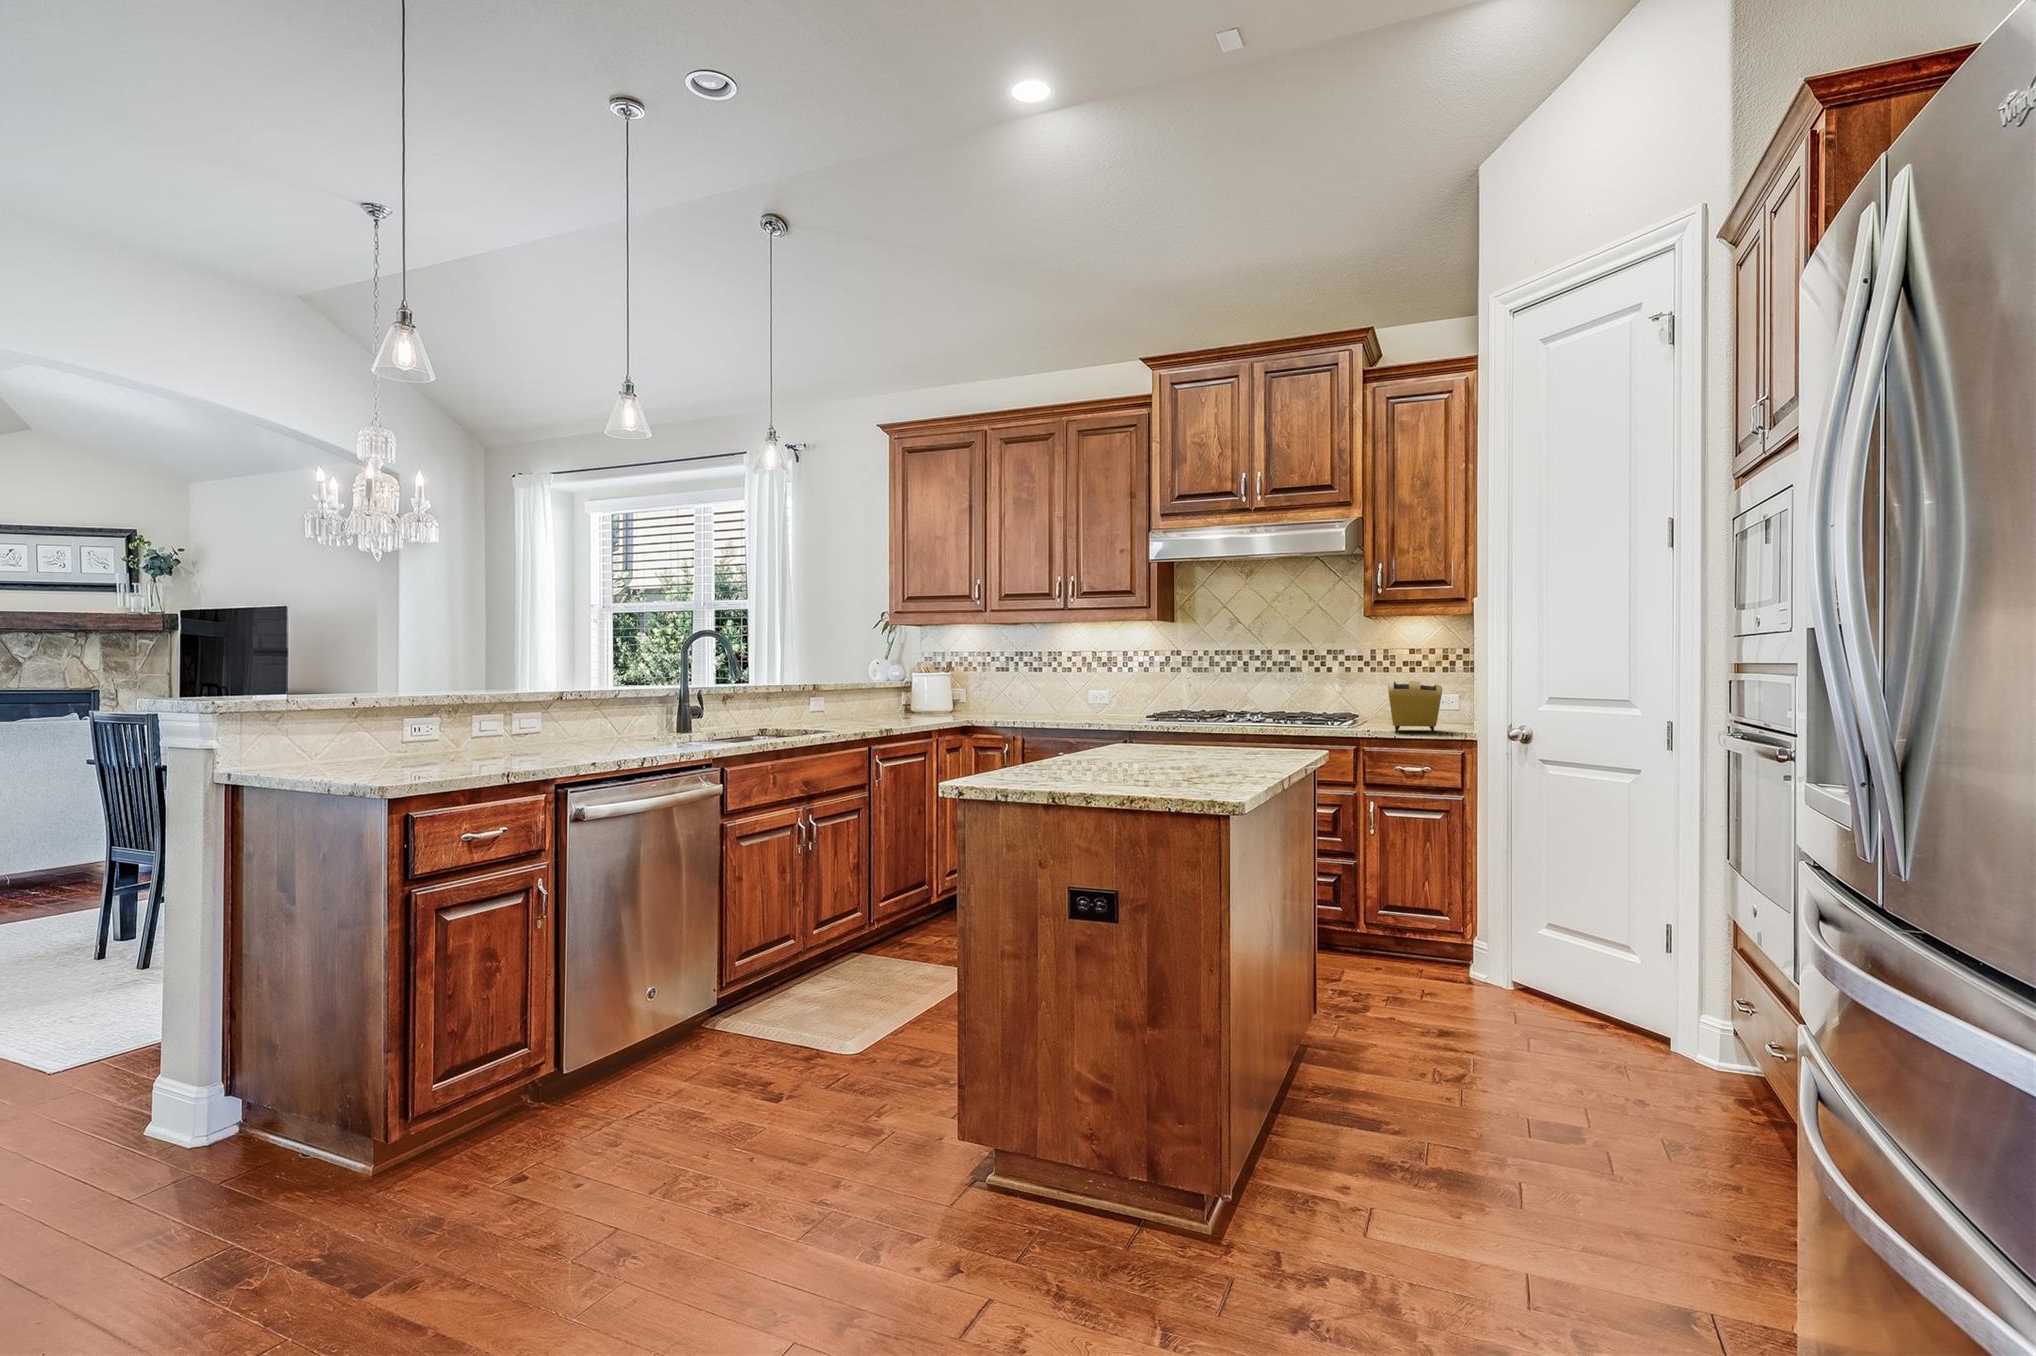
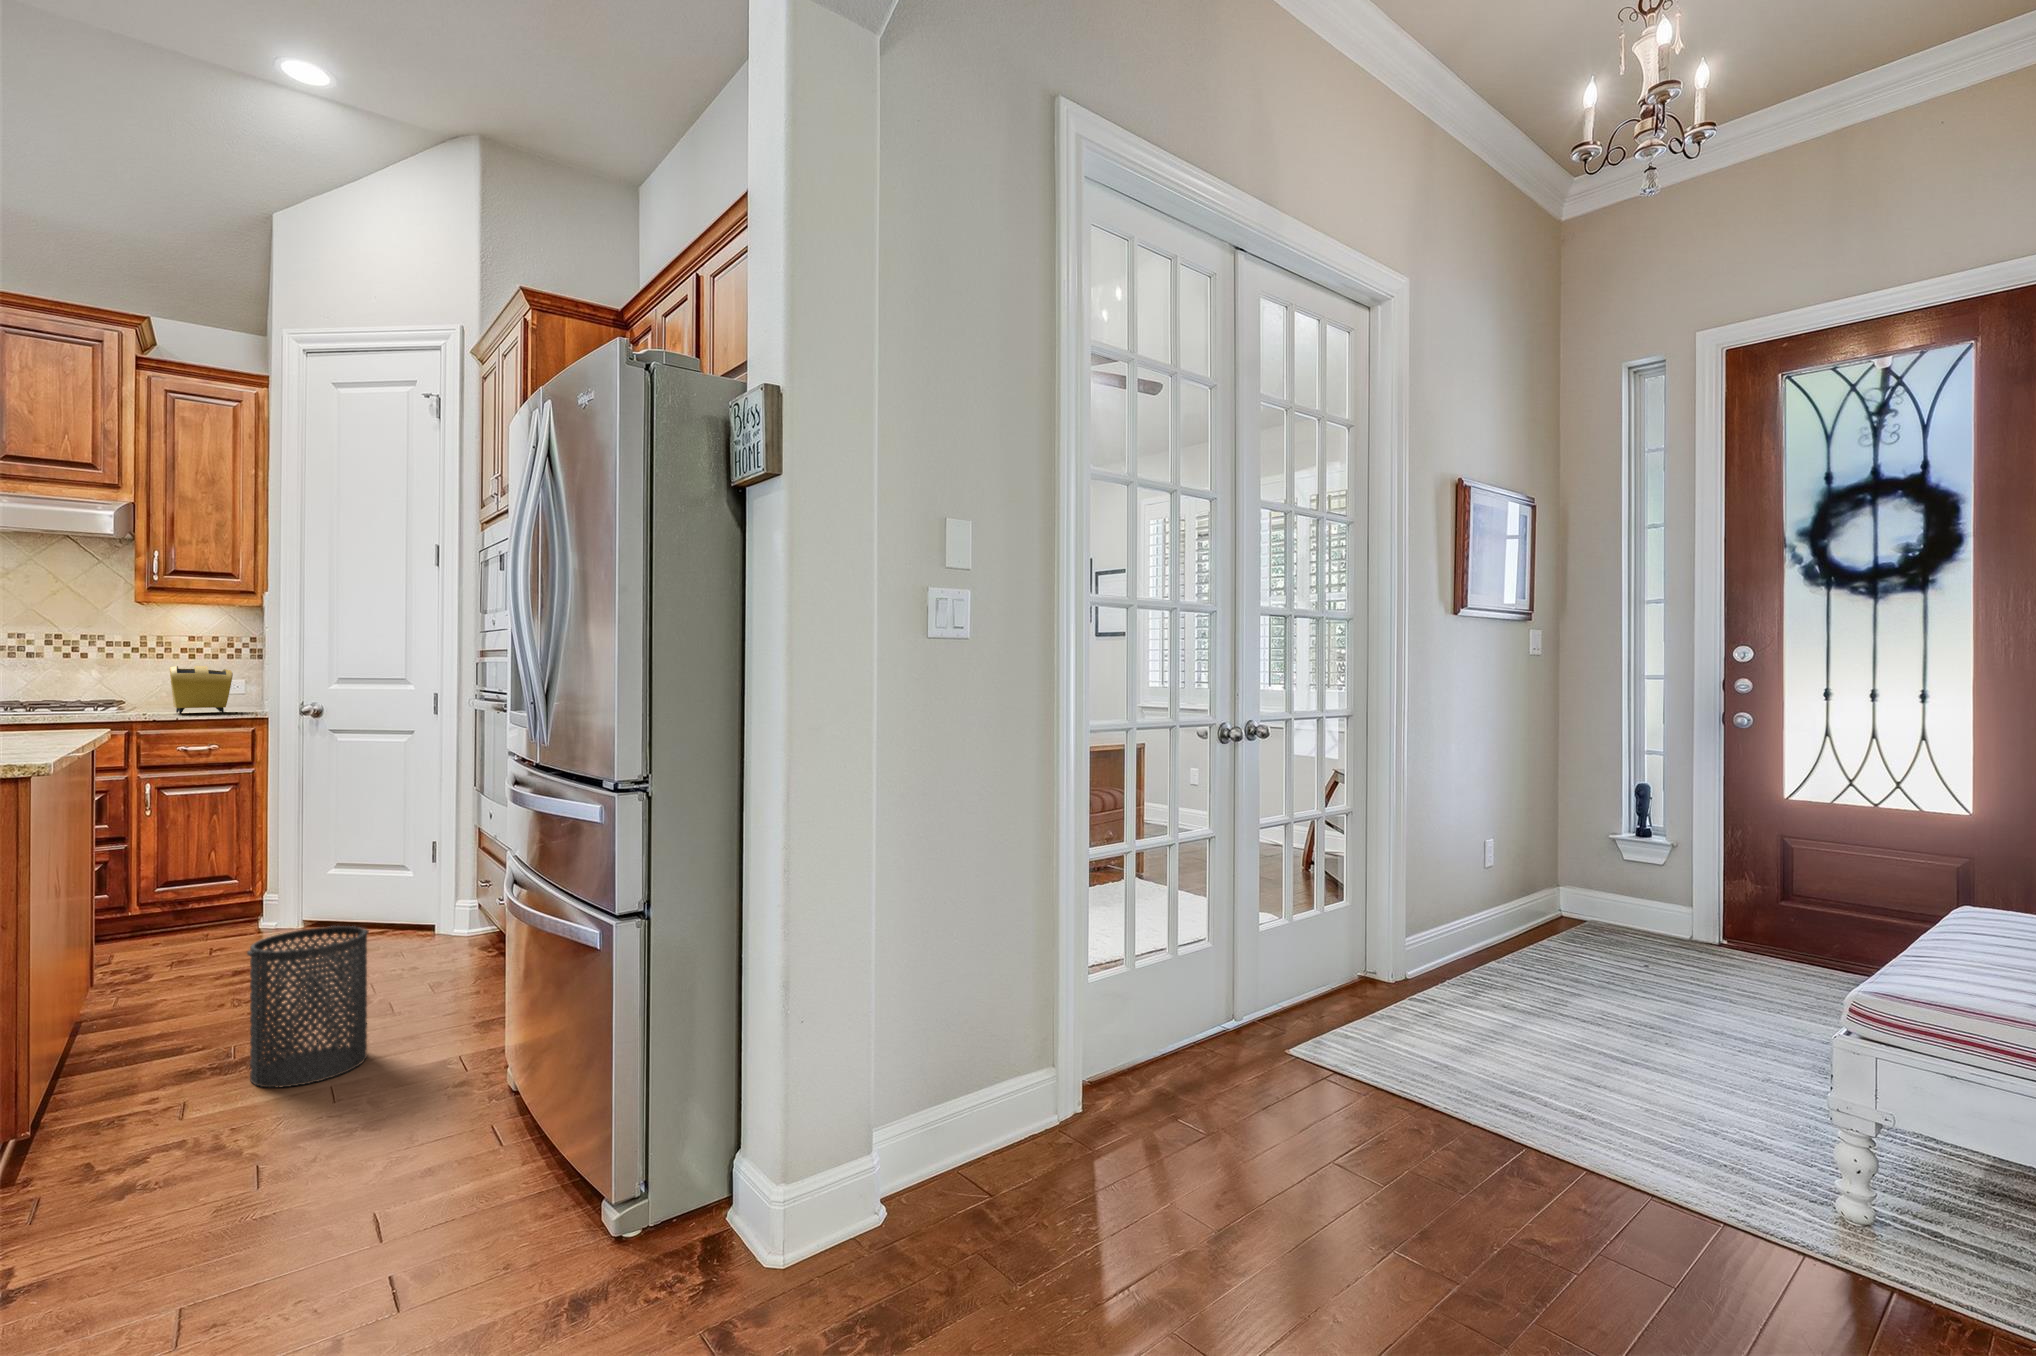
trash can: none [1434,1040,1581,1276] -> present [247,926,369,1088]

